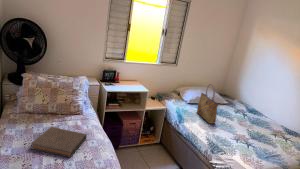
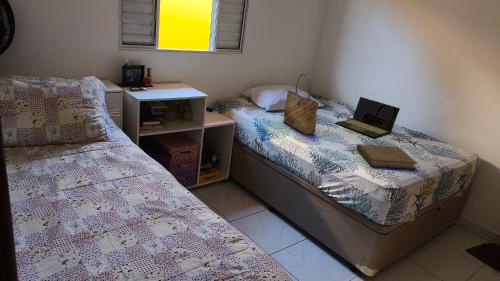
laptop: none [232,101,279,131] -> present [336,97,400,138]
book: present [31,127,87,158] -> present [357,144,417,169]

